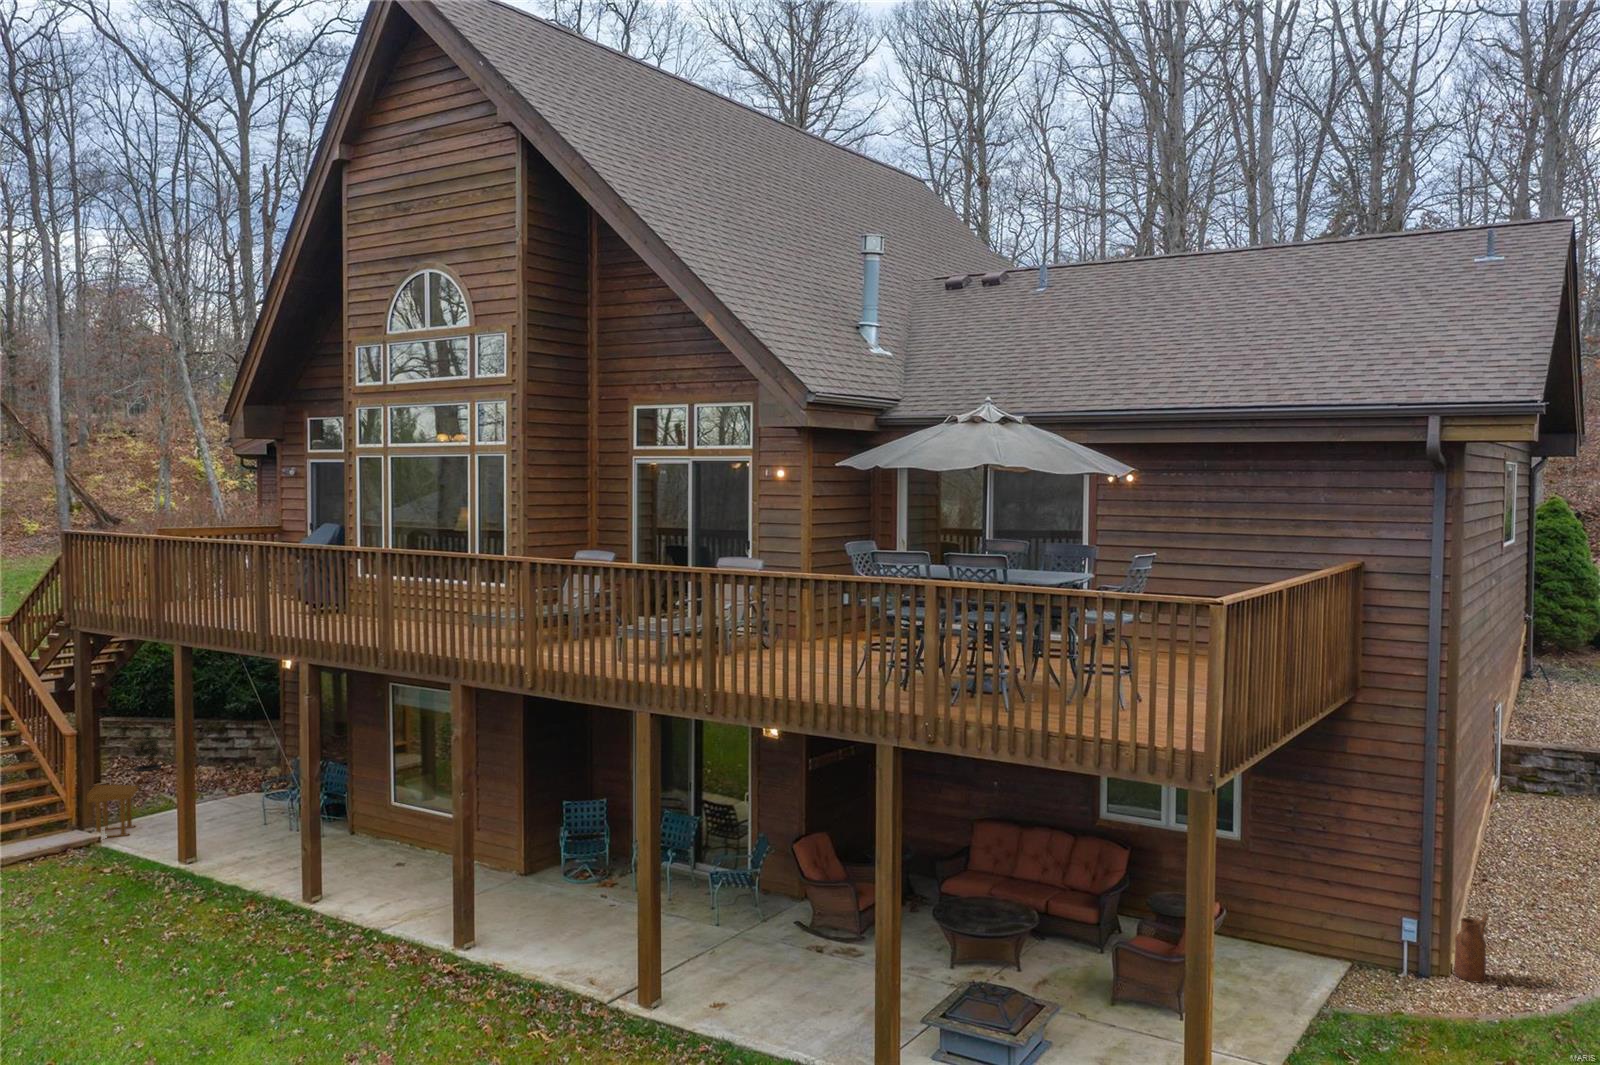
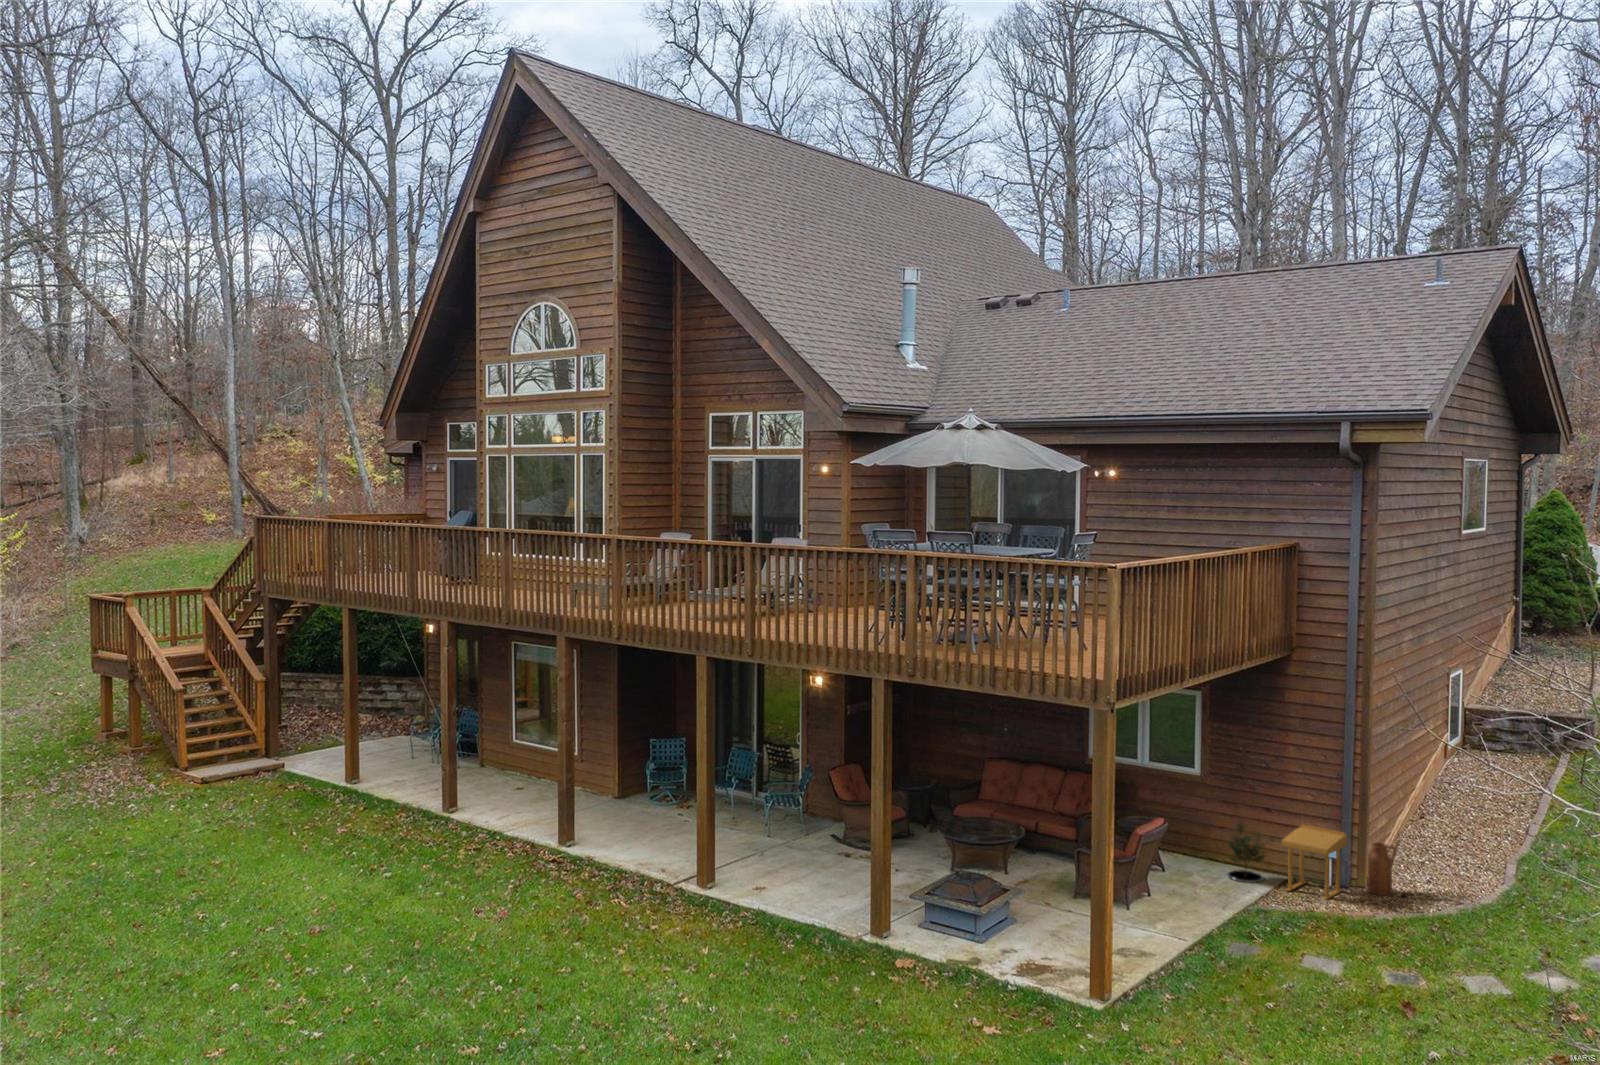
potted tree: present [132,731,161,771] -> present [1228,819,1264,883]
side table: present [87,784,138,838] -> present [1282,825,1347,900]

